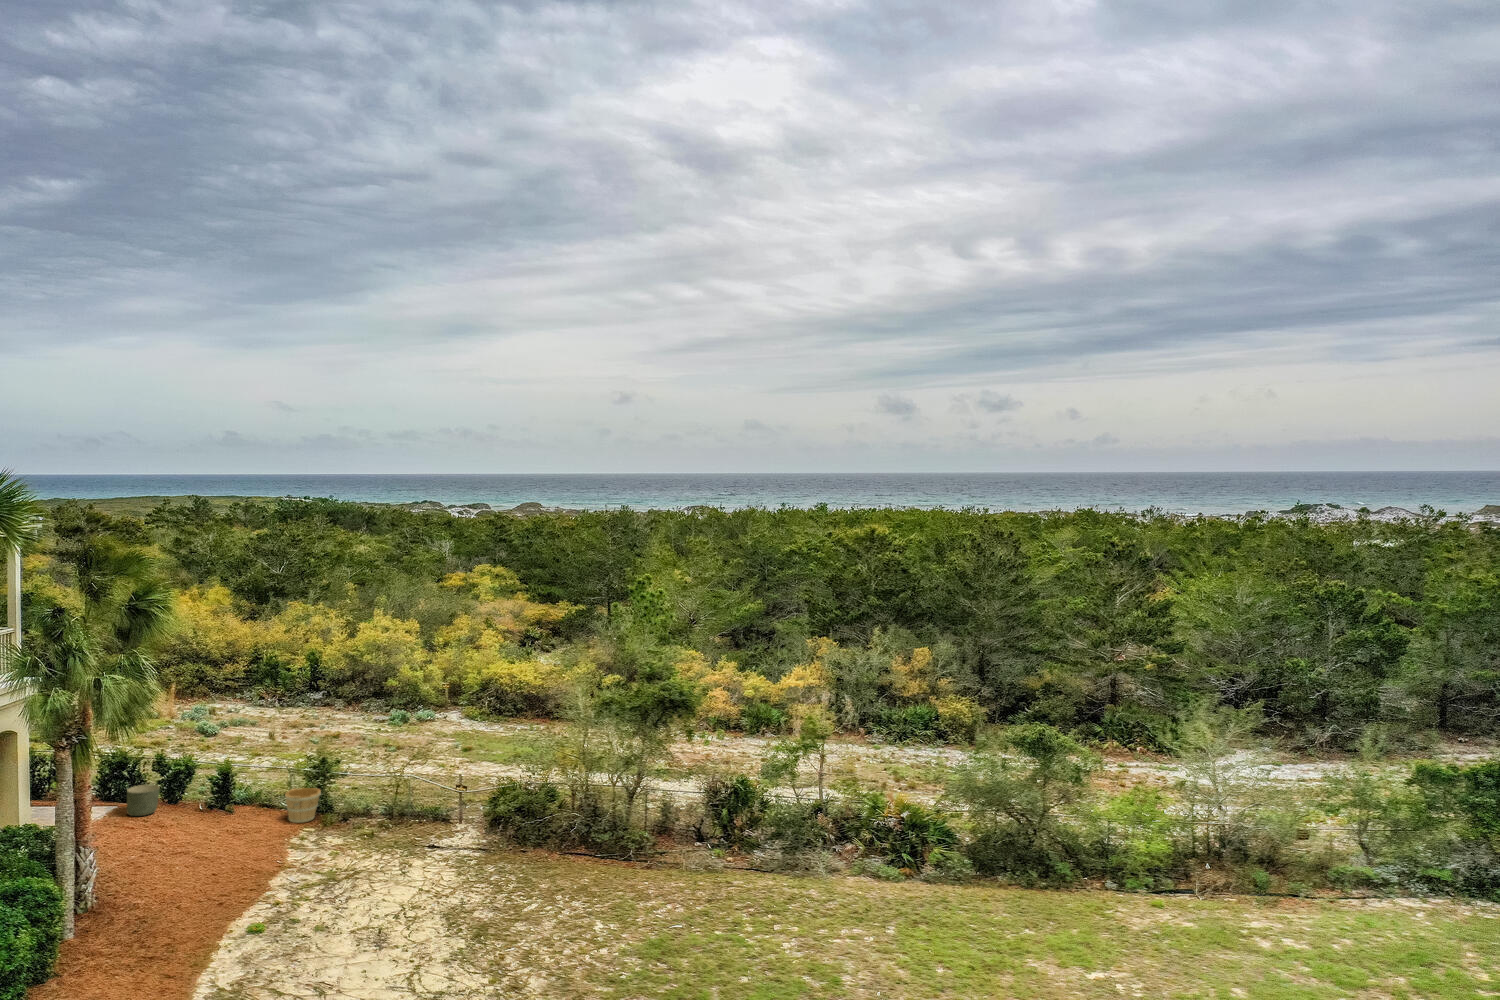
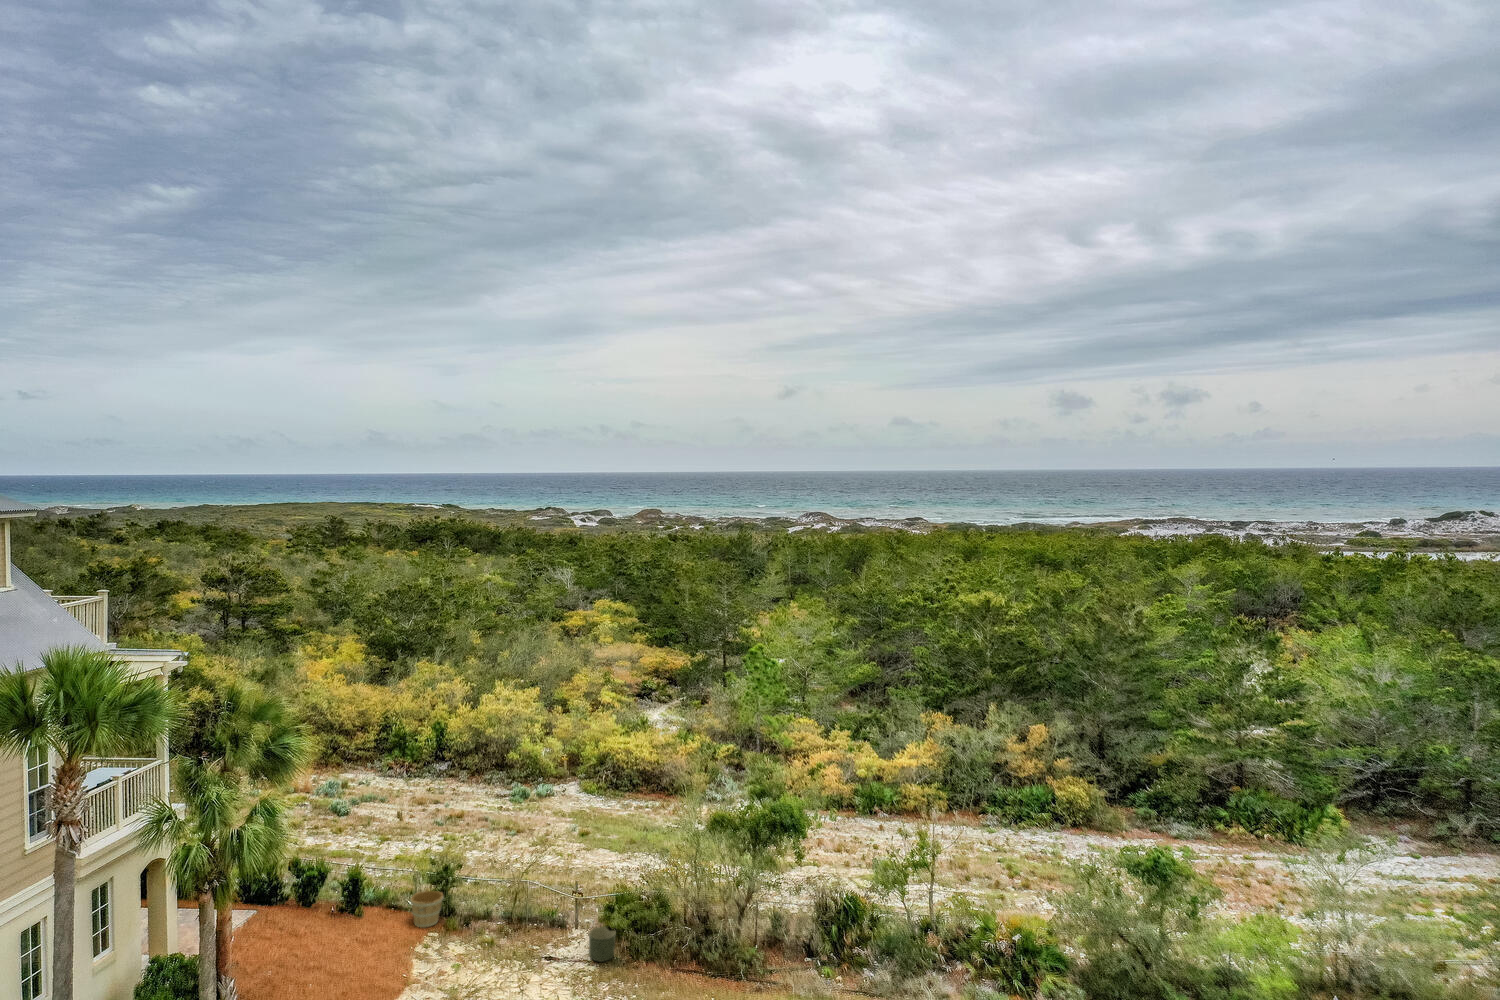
planter: present [127,784,160,816] -> present [589,927,616,962]

